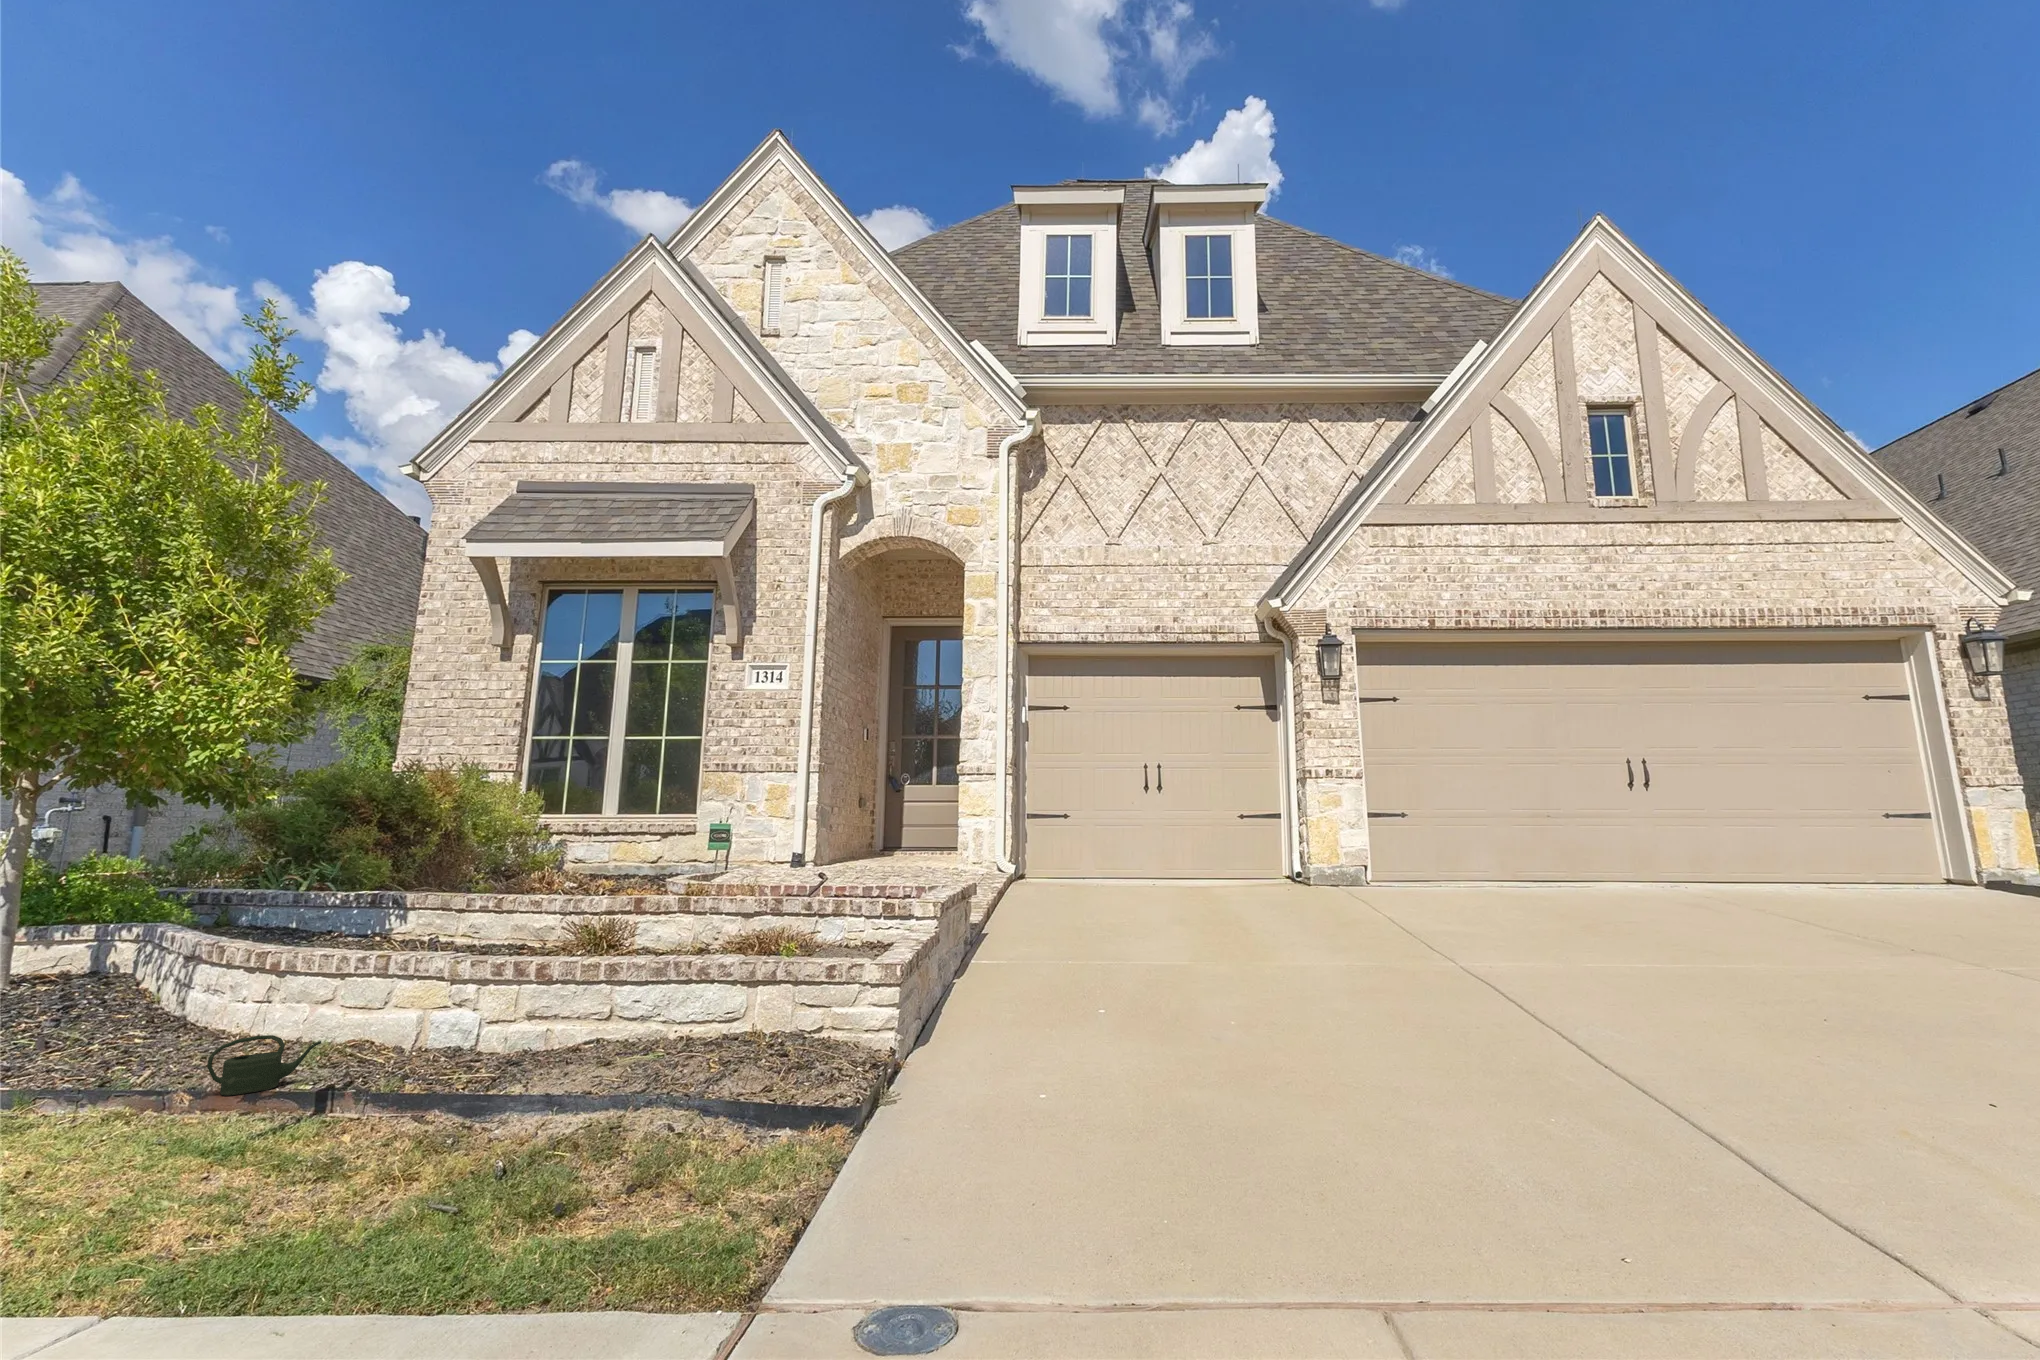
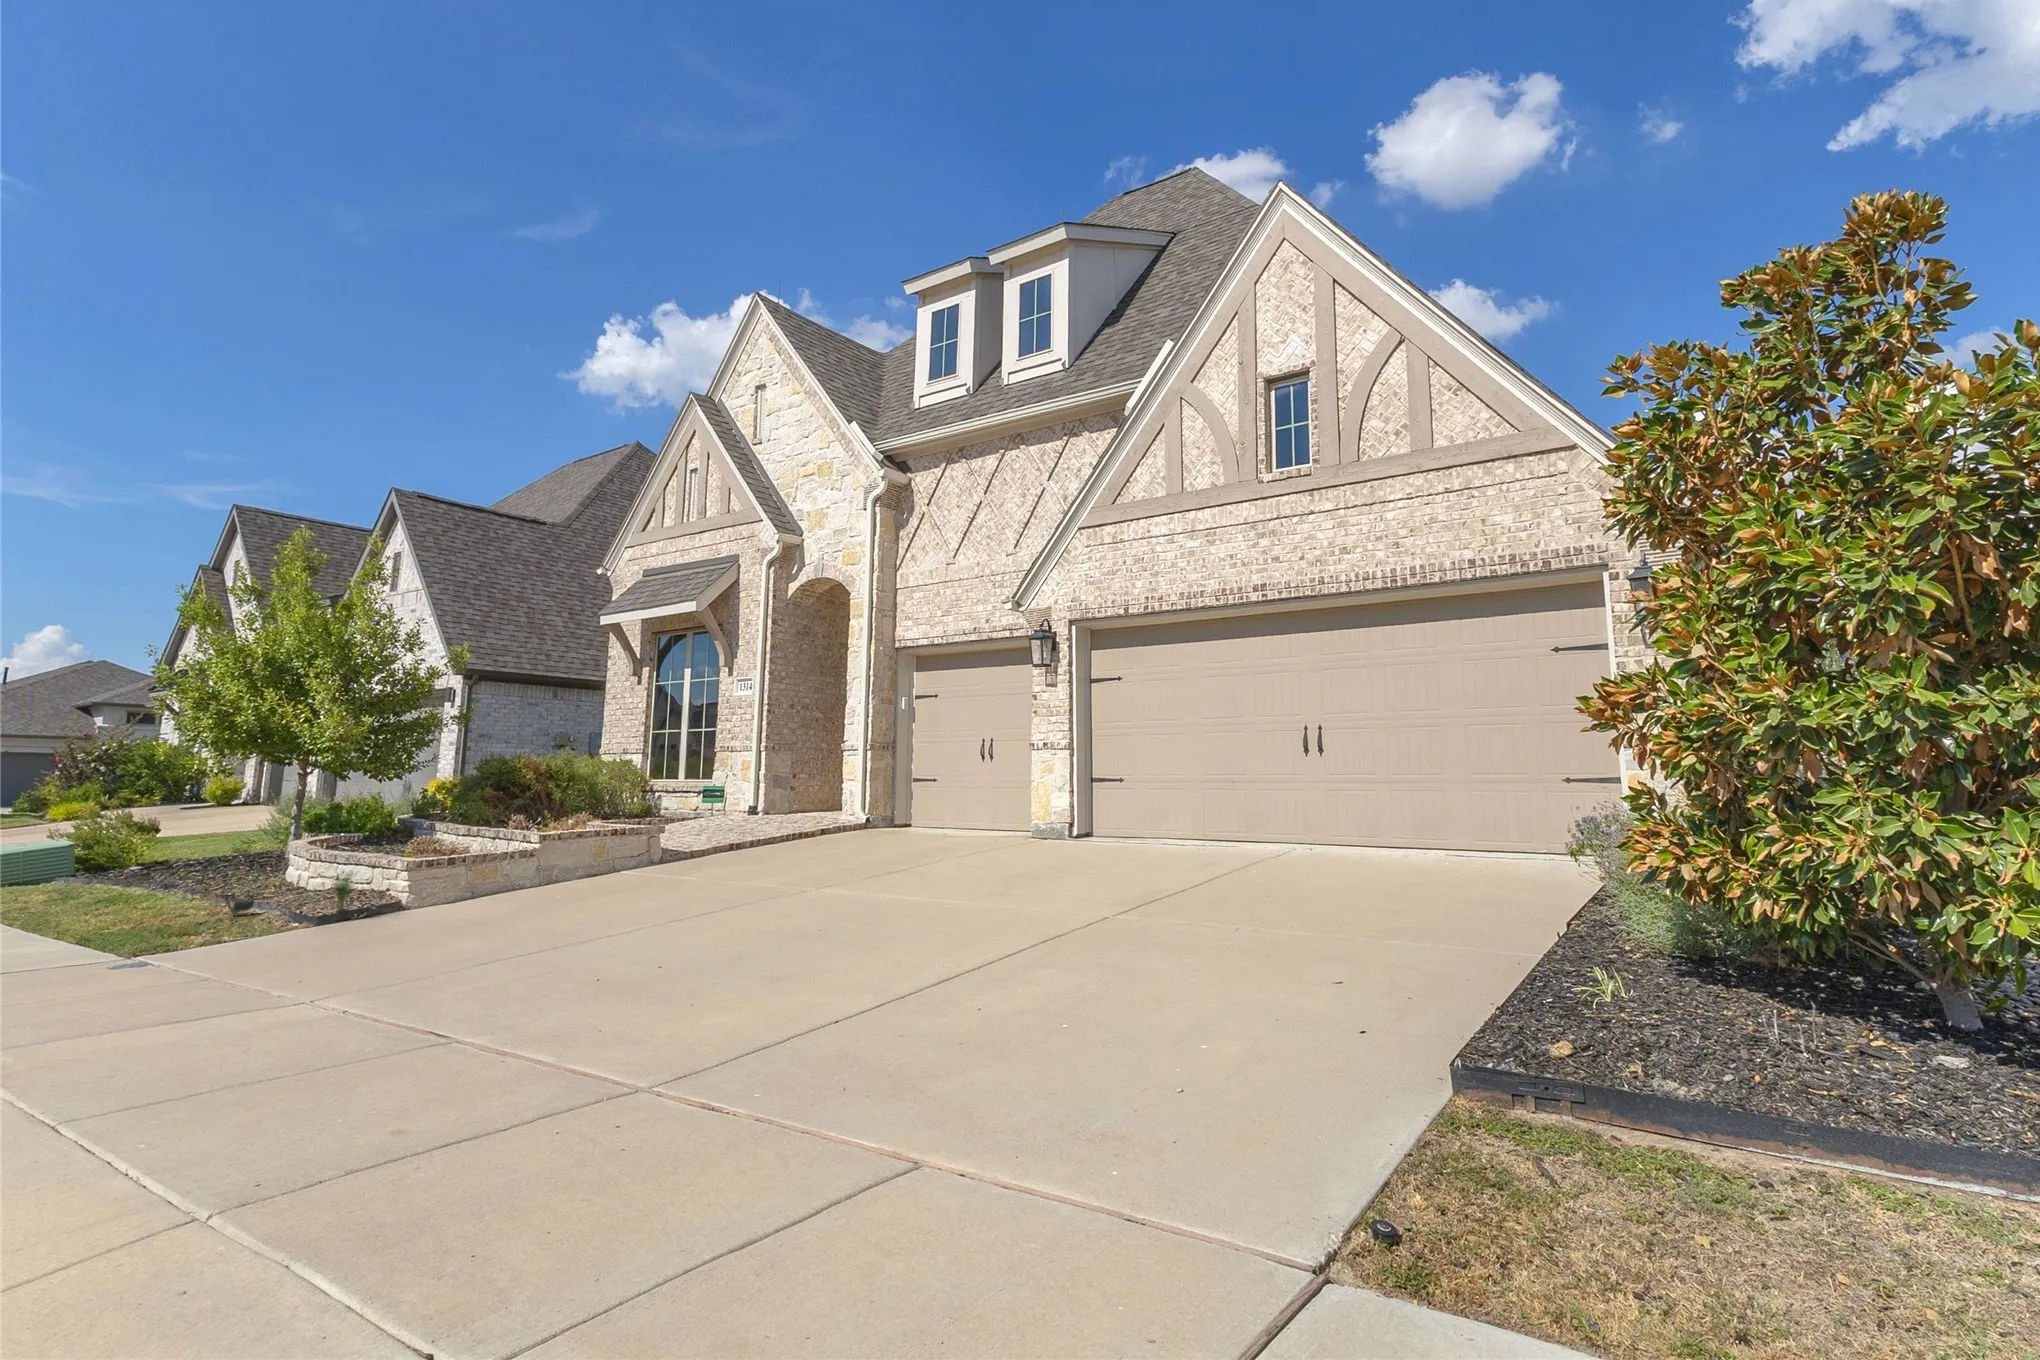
potted plant: none [620,952,700,1077] -> present [330,874,354,921]

